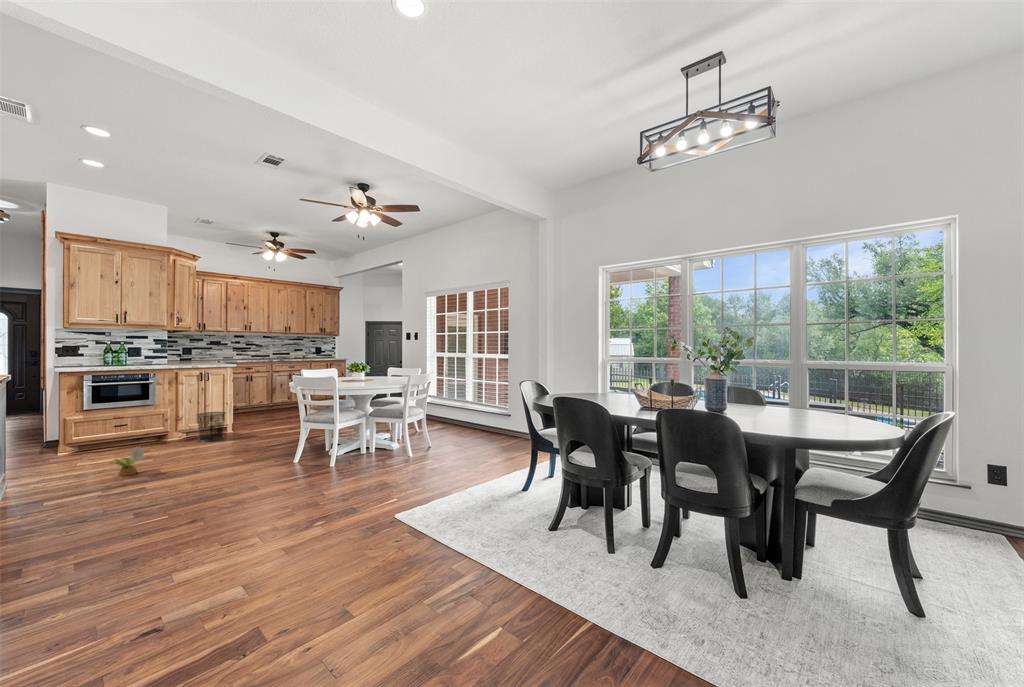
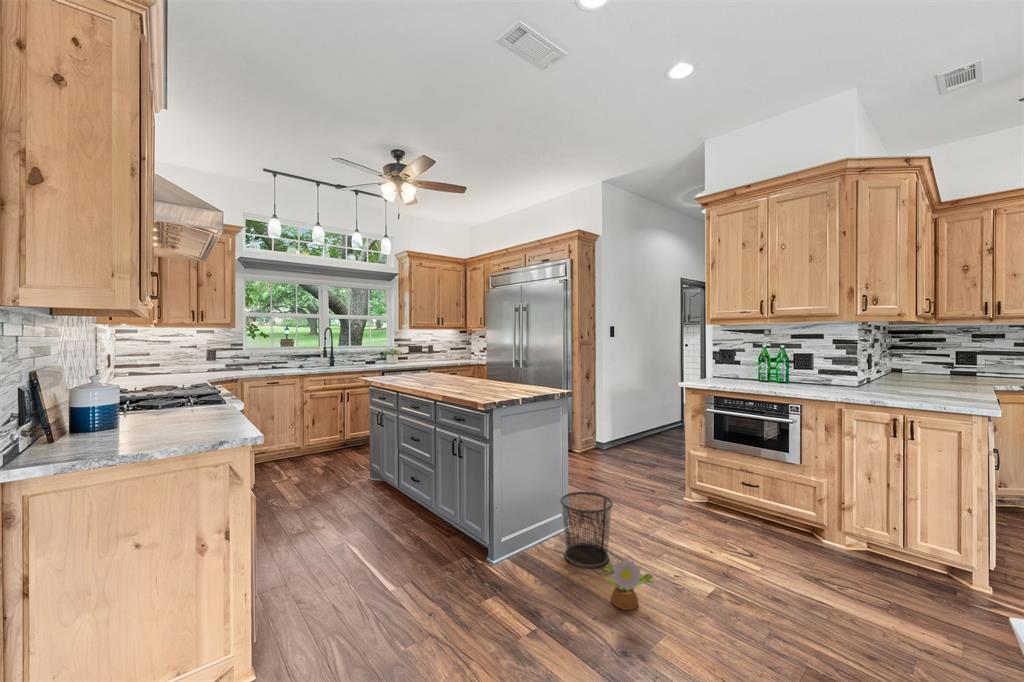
waste bin: present [197,412,226,442] -> present [560,492,613,567]

